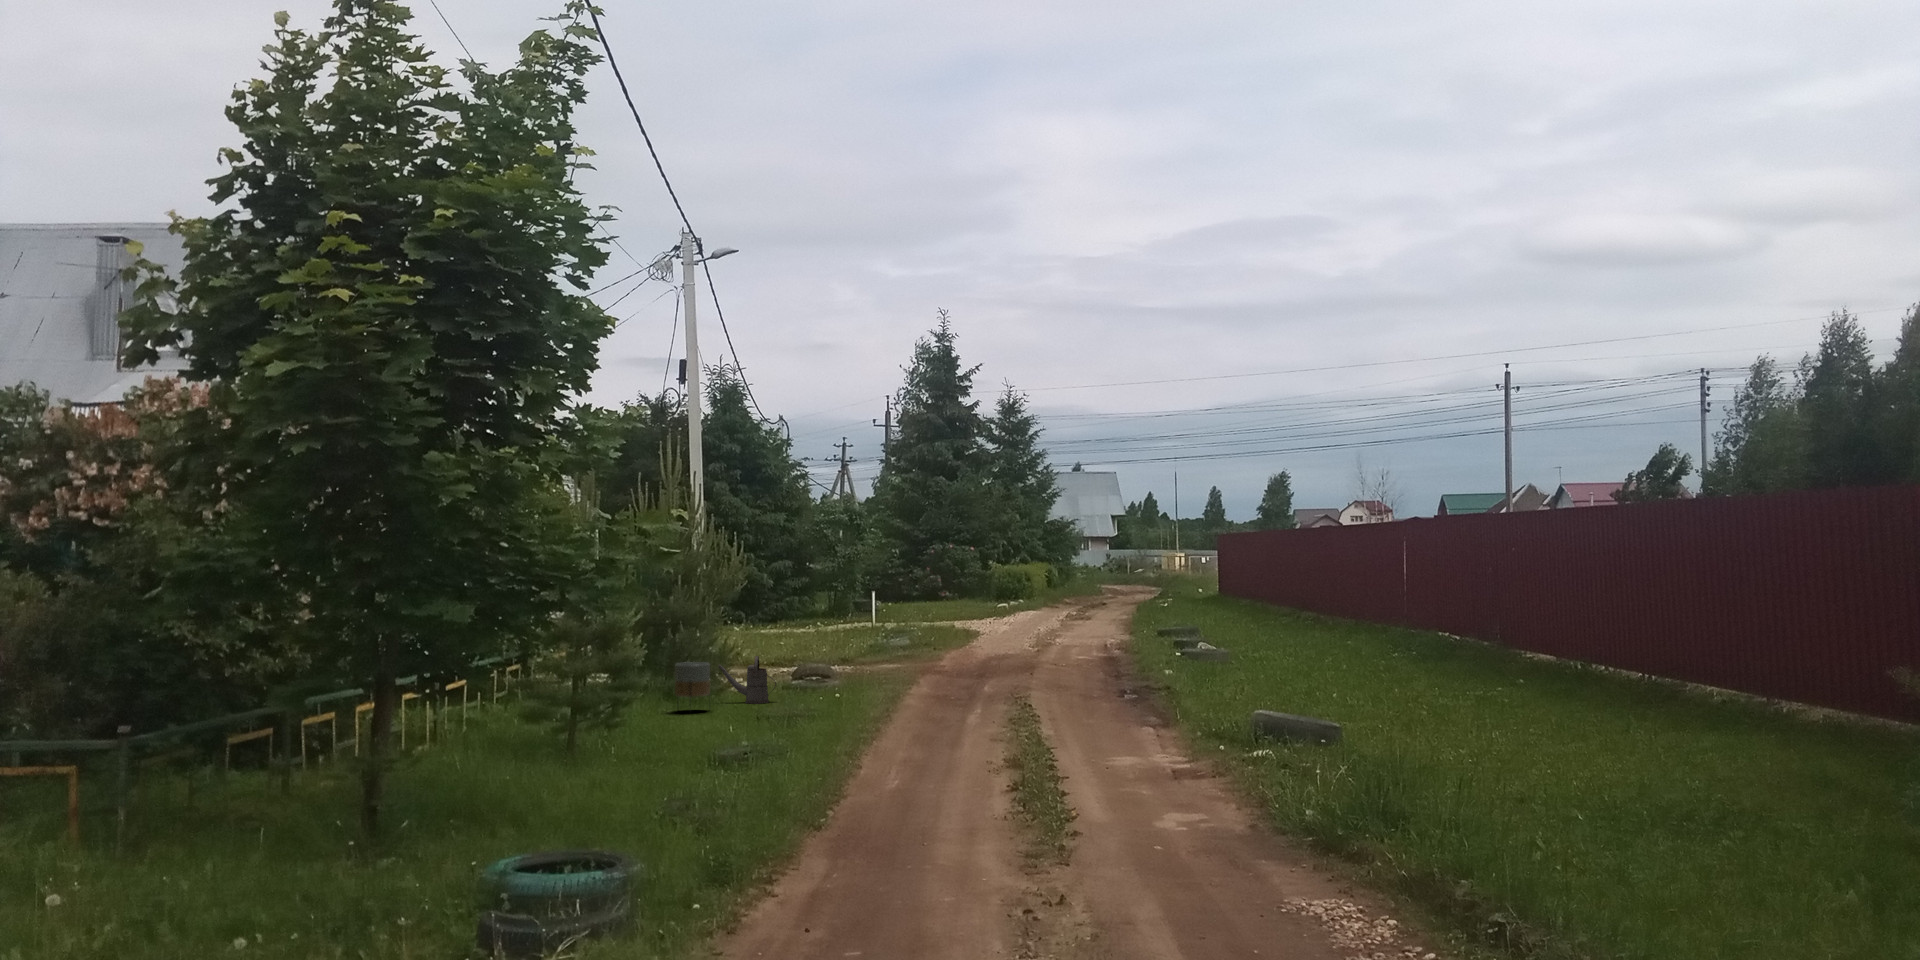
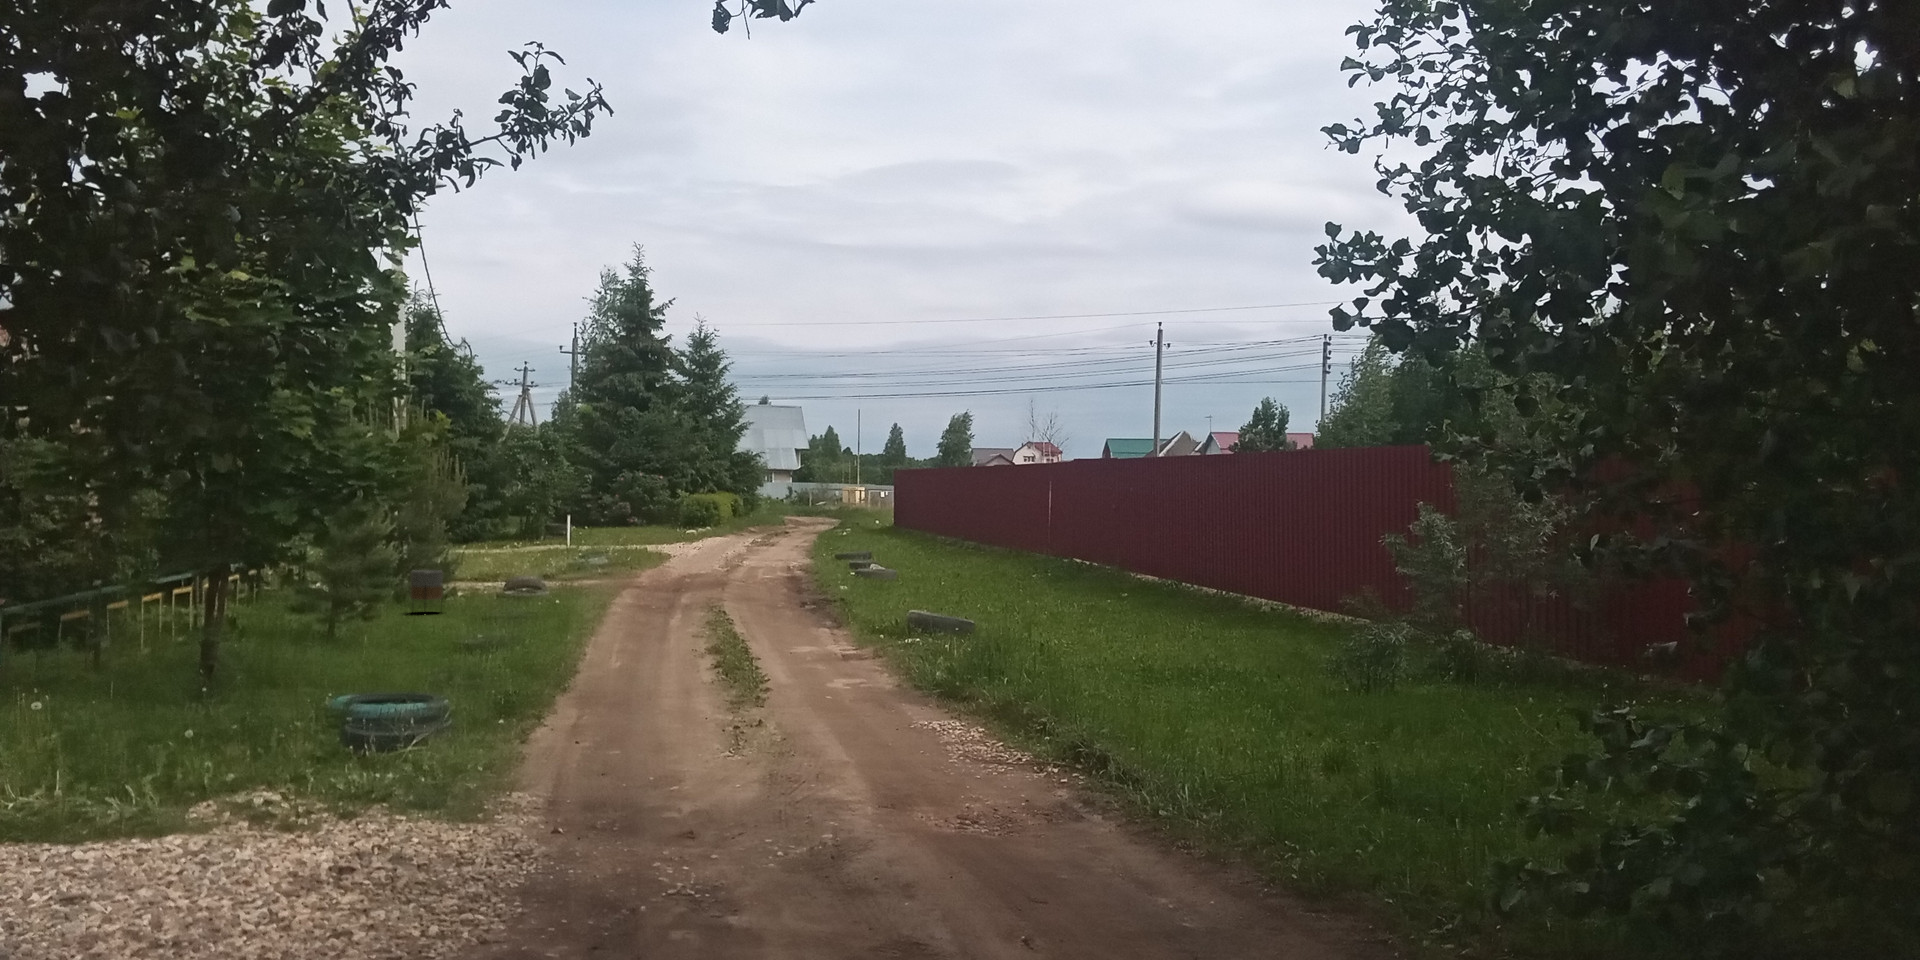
watering can: present [719,656,776,704] -> none [448,566,500,608]

